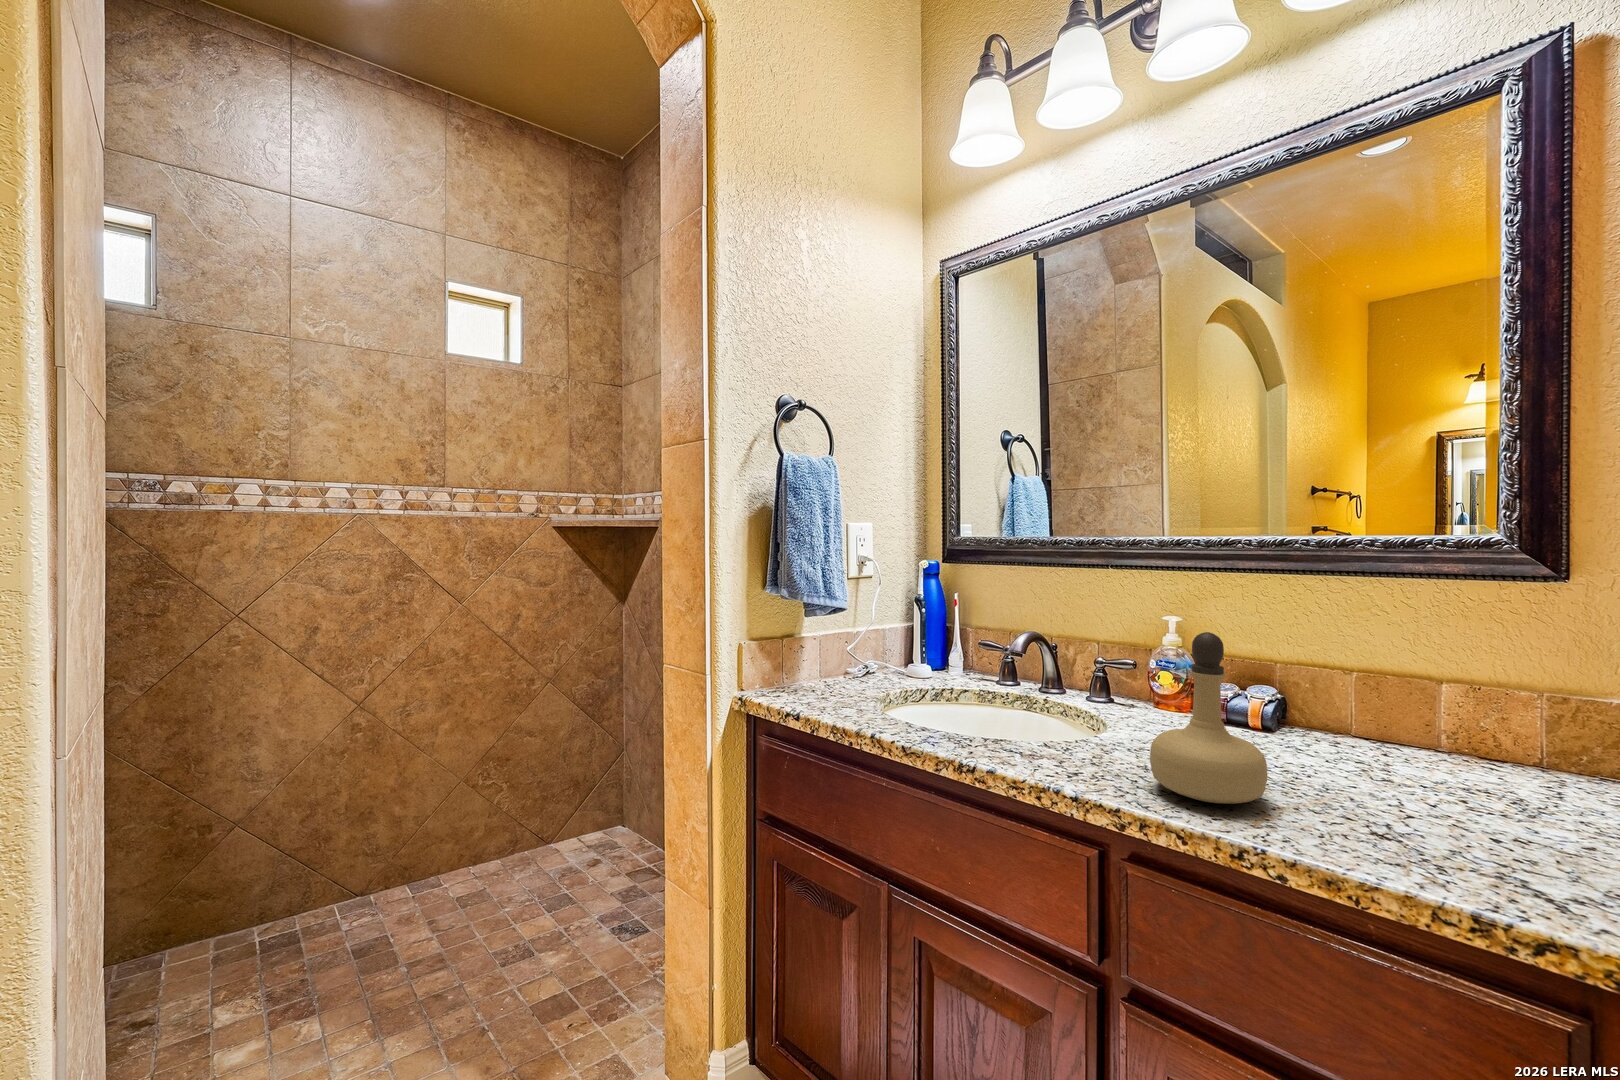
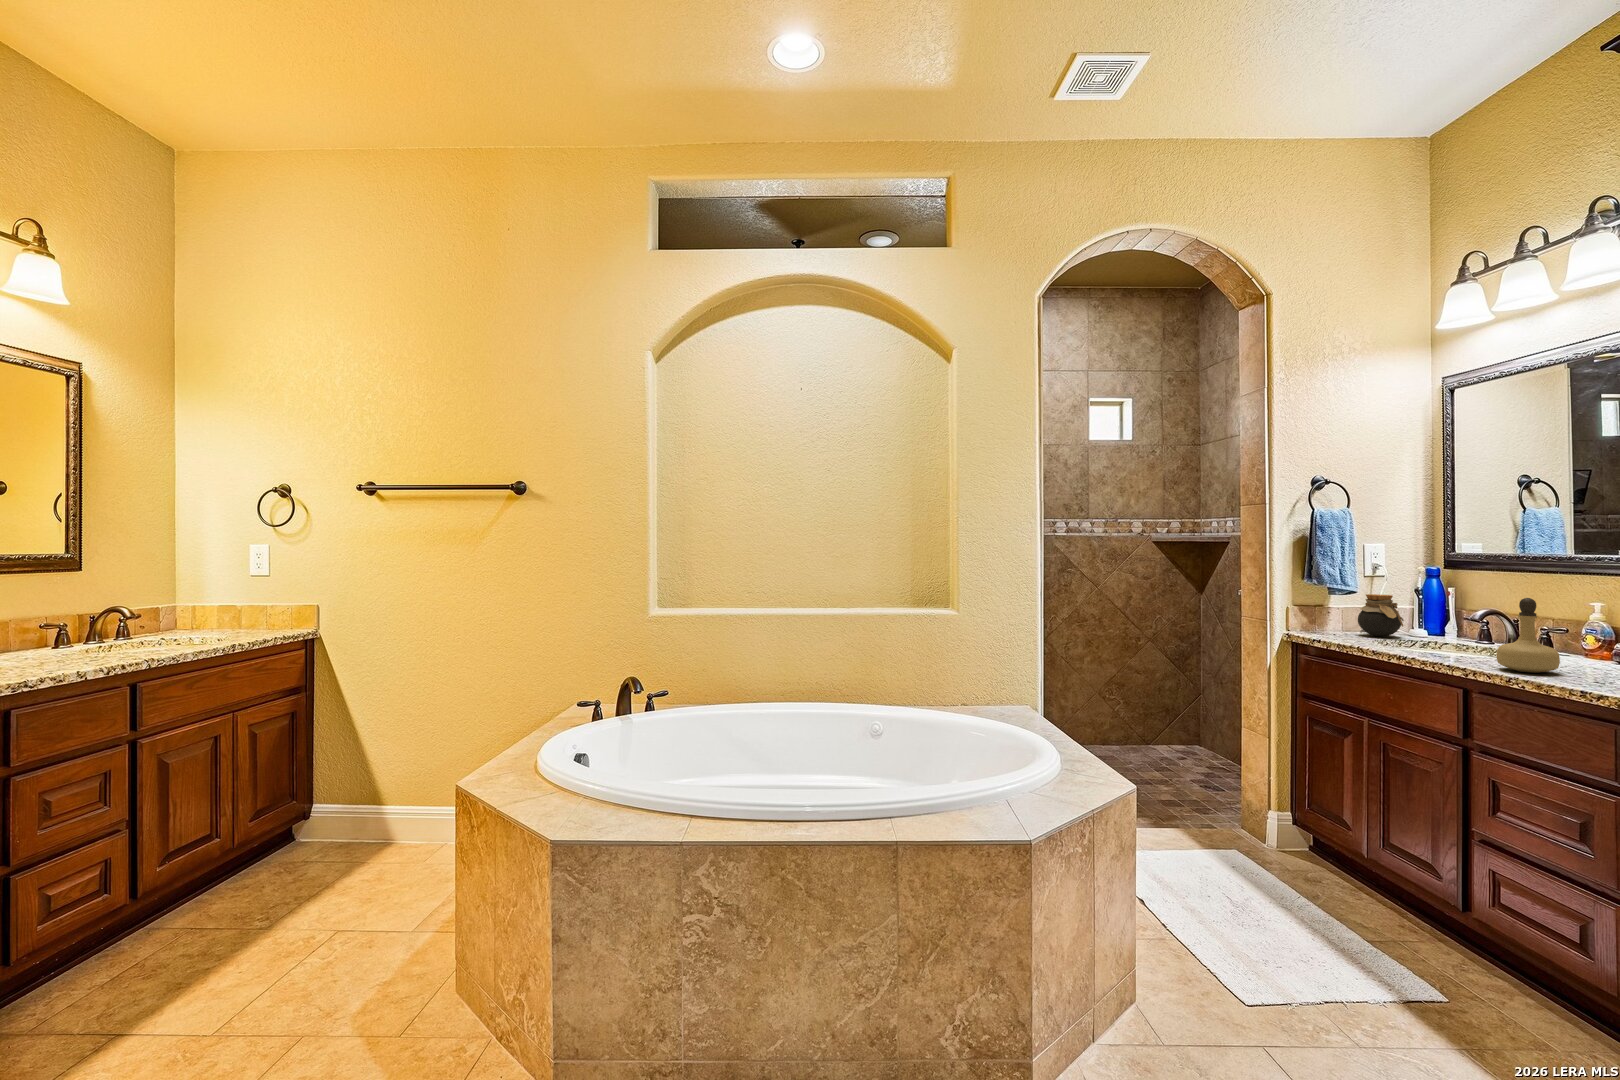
jar: none [844,610,911,684] -> present [1358,594,1404,637]

